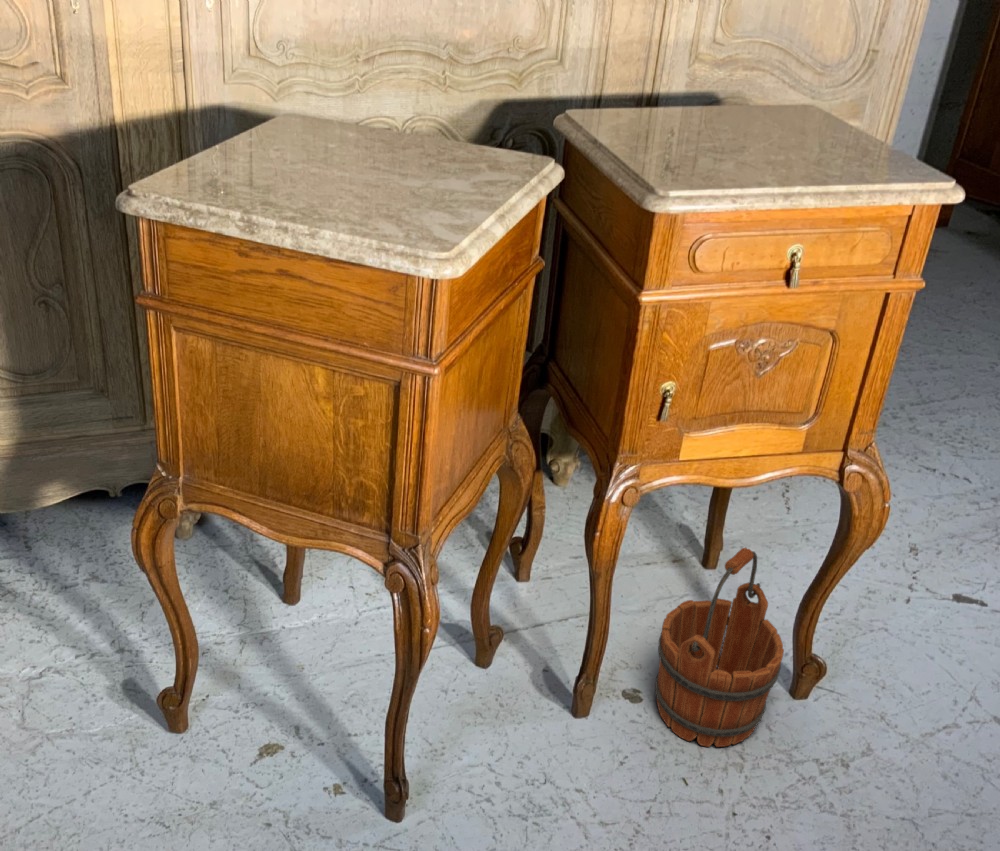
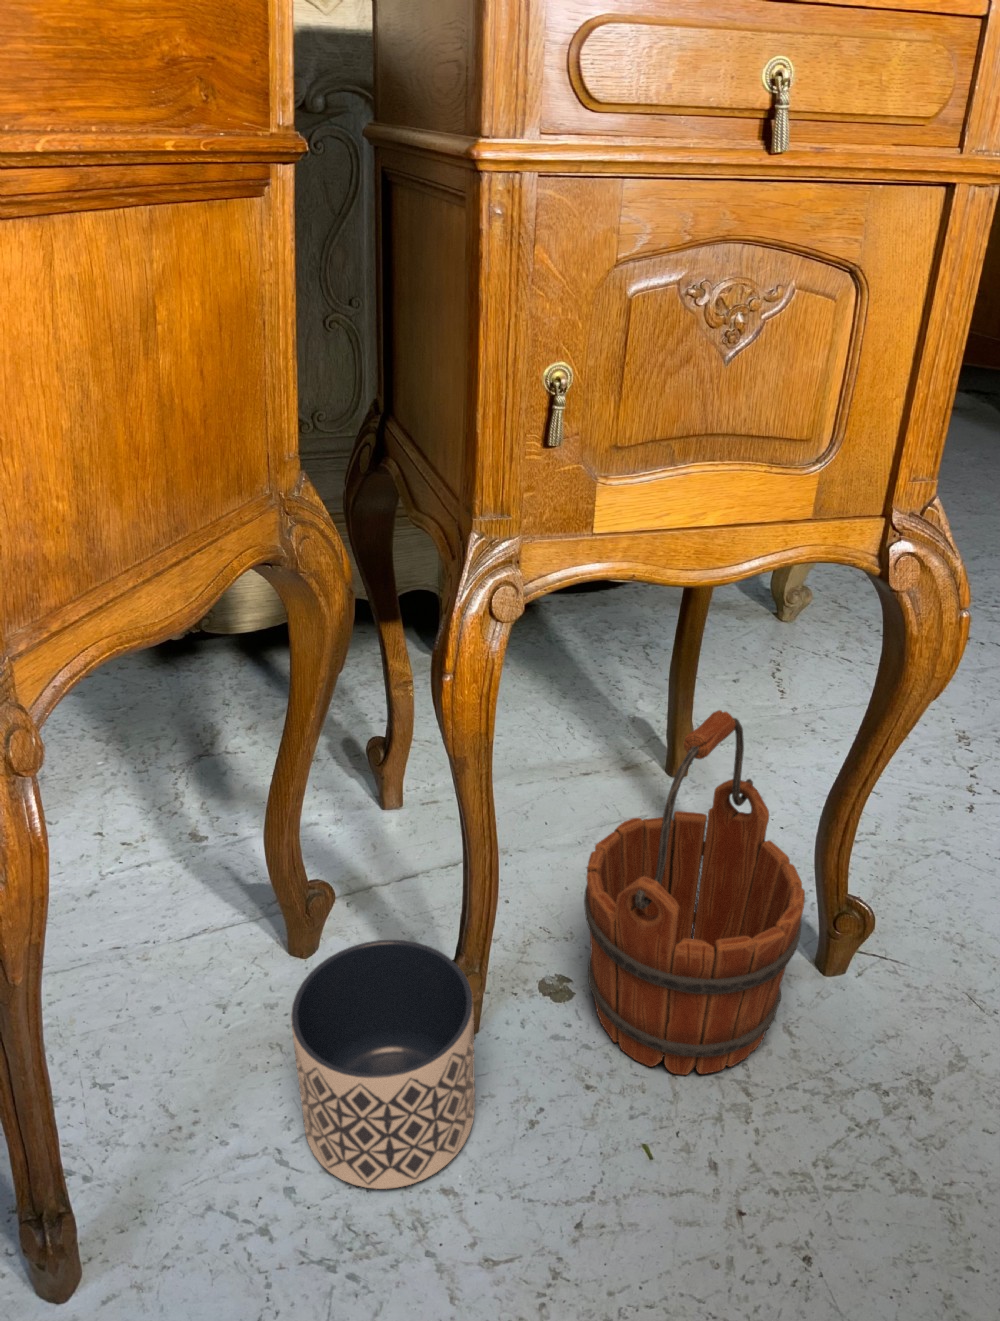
planter: none [500,658,602,787] -> present [291,940,475,1189]

